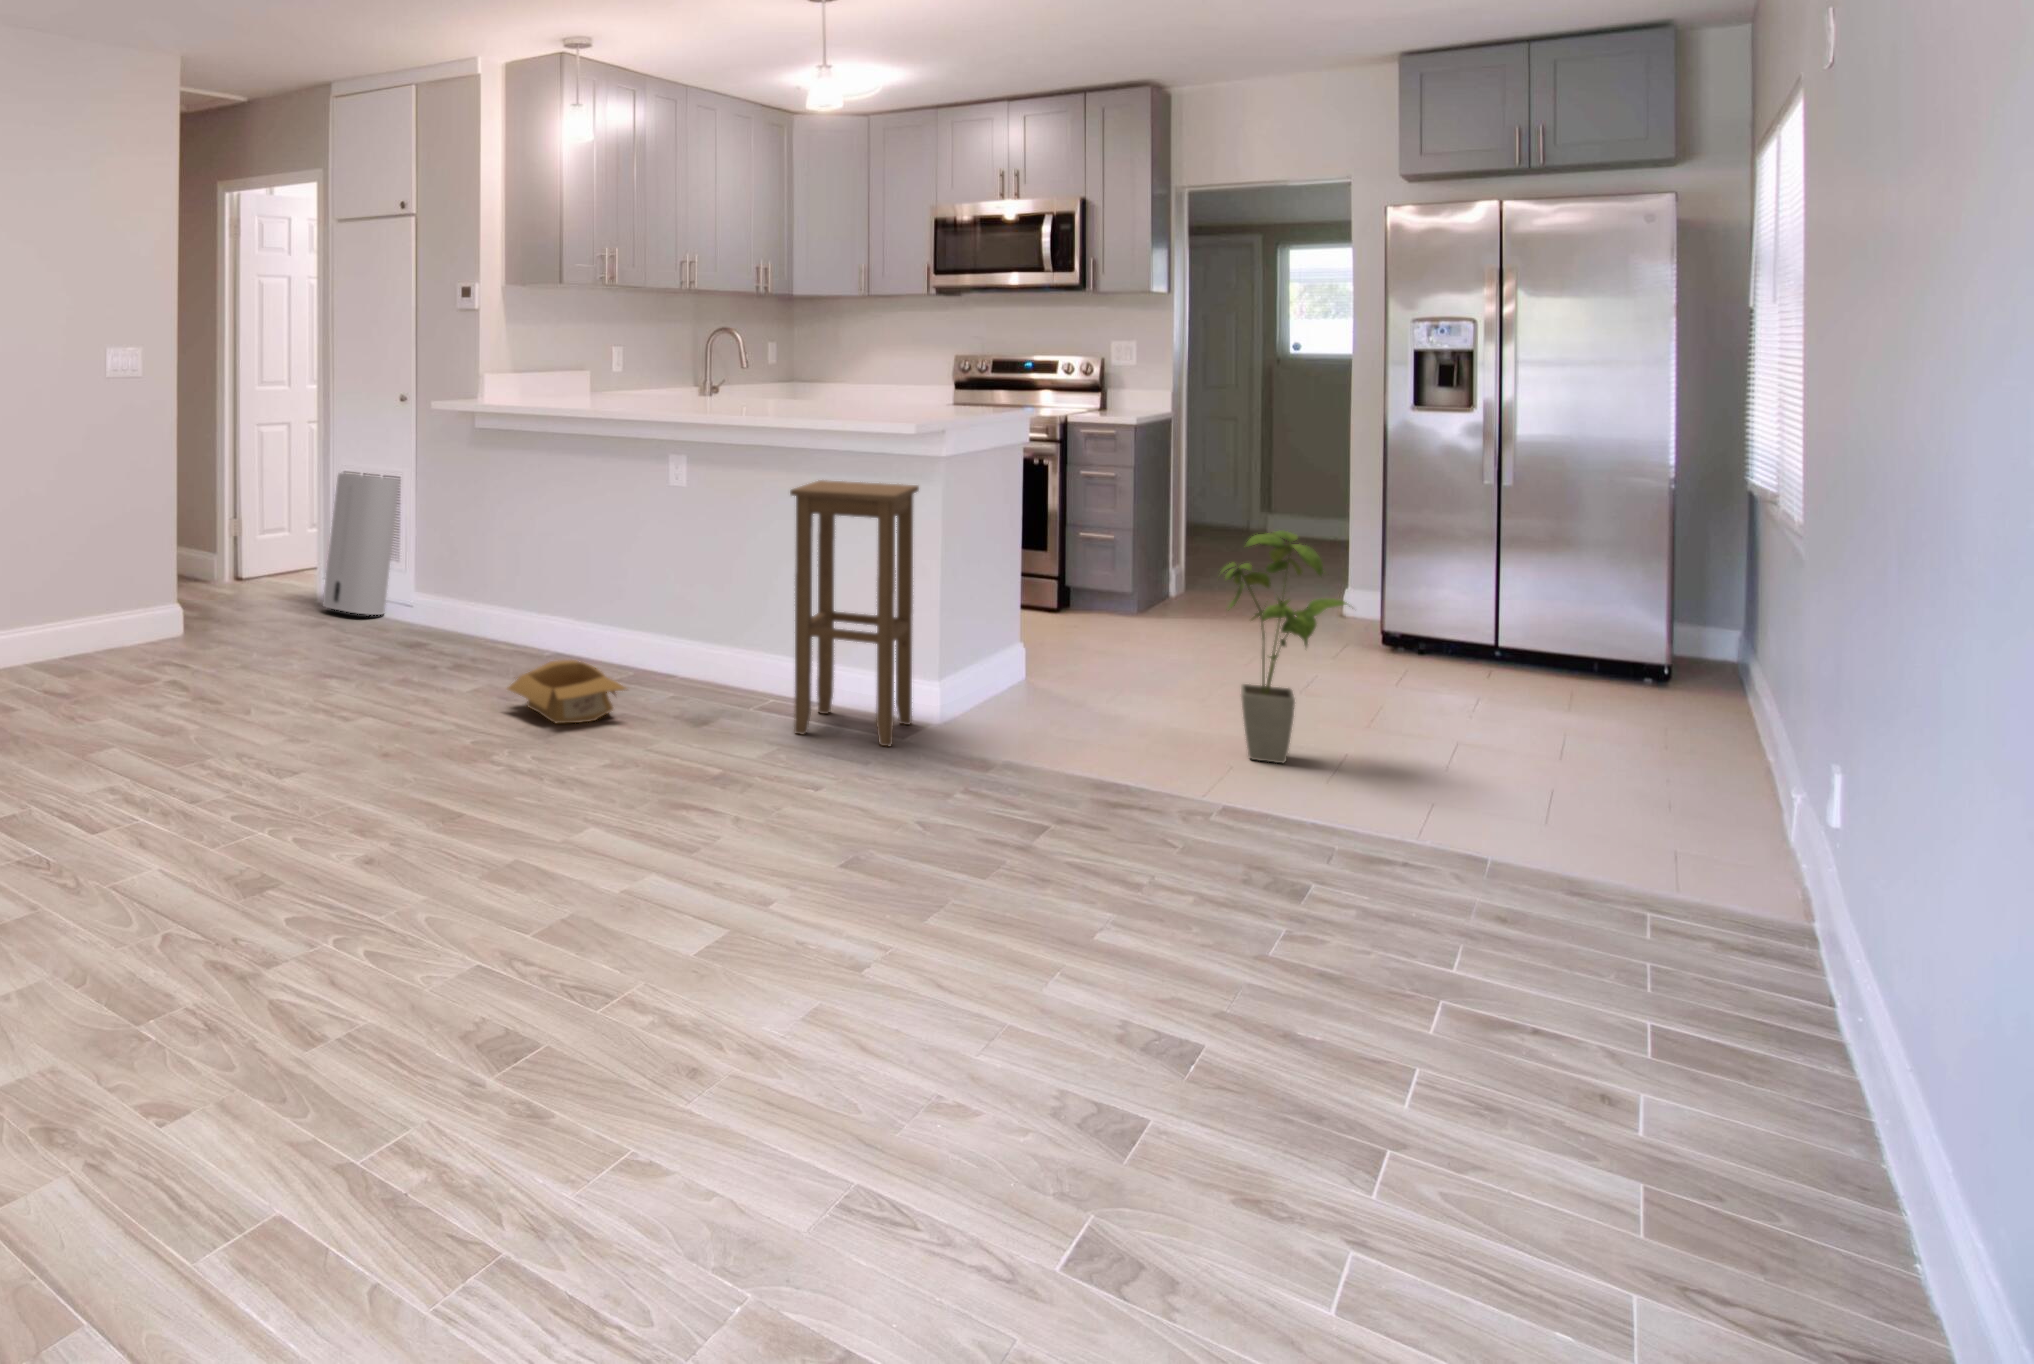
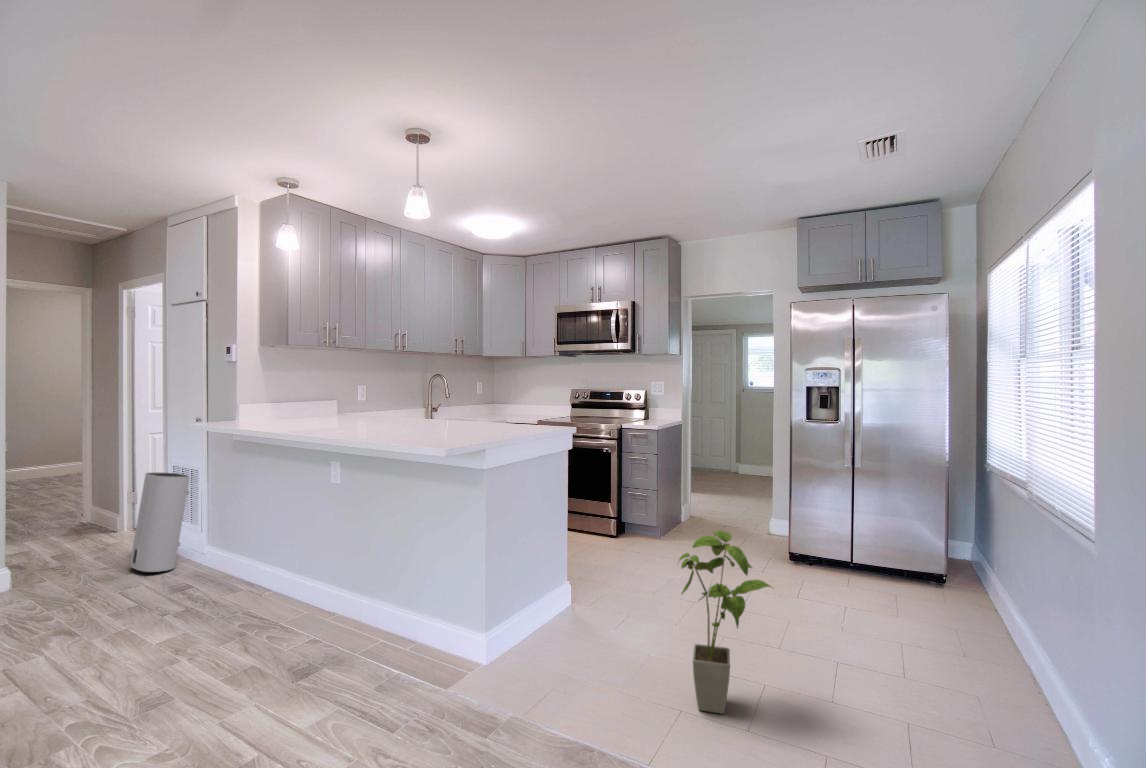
stool: present [790,480,919,746] -> none [345,491,465,723]
cardboard box: present [508,660,626,723] -> none [120,638,219,715]

